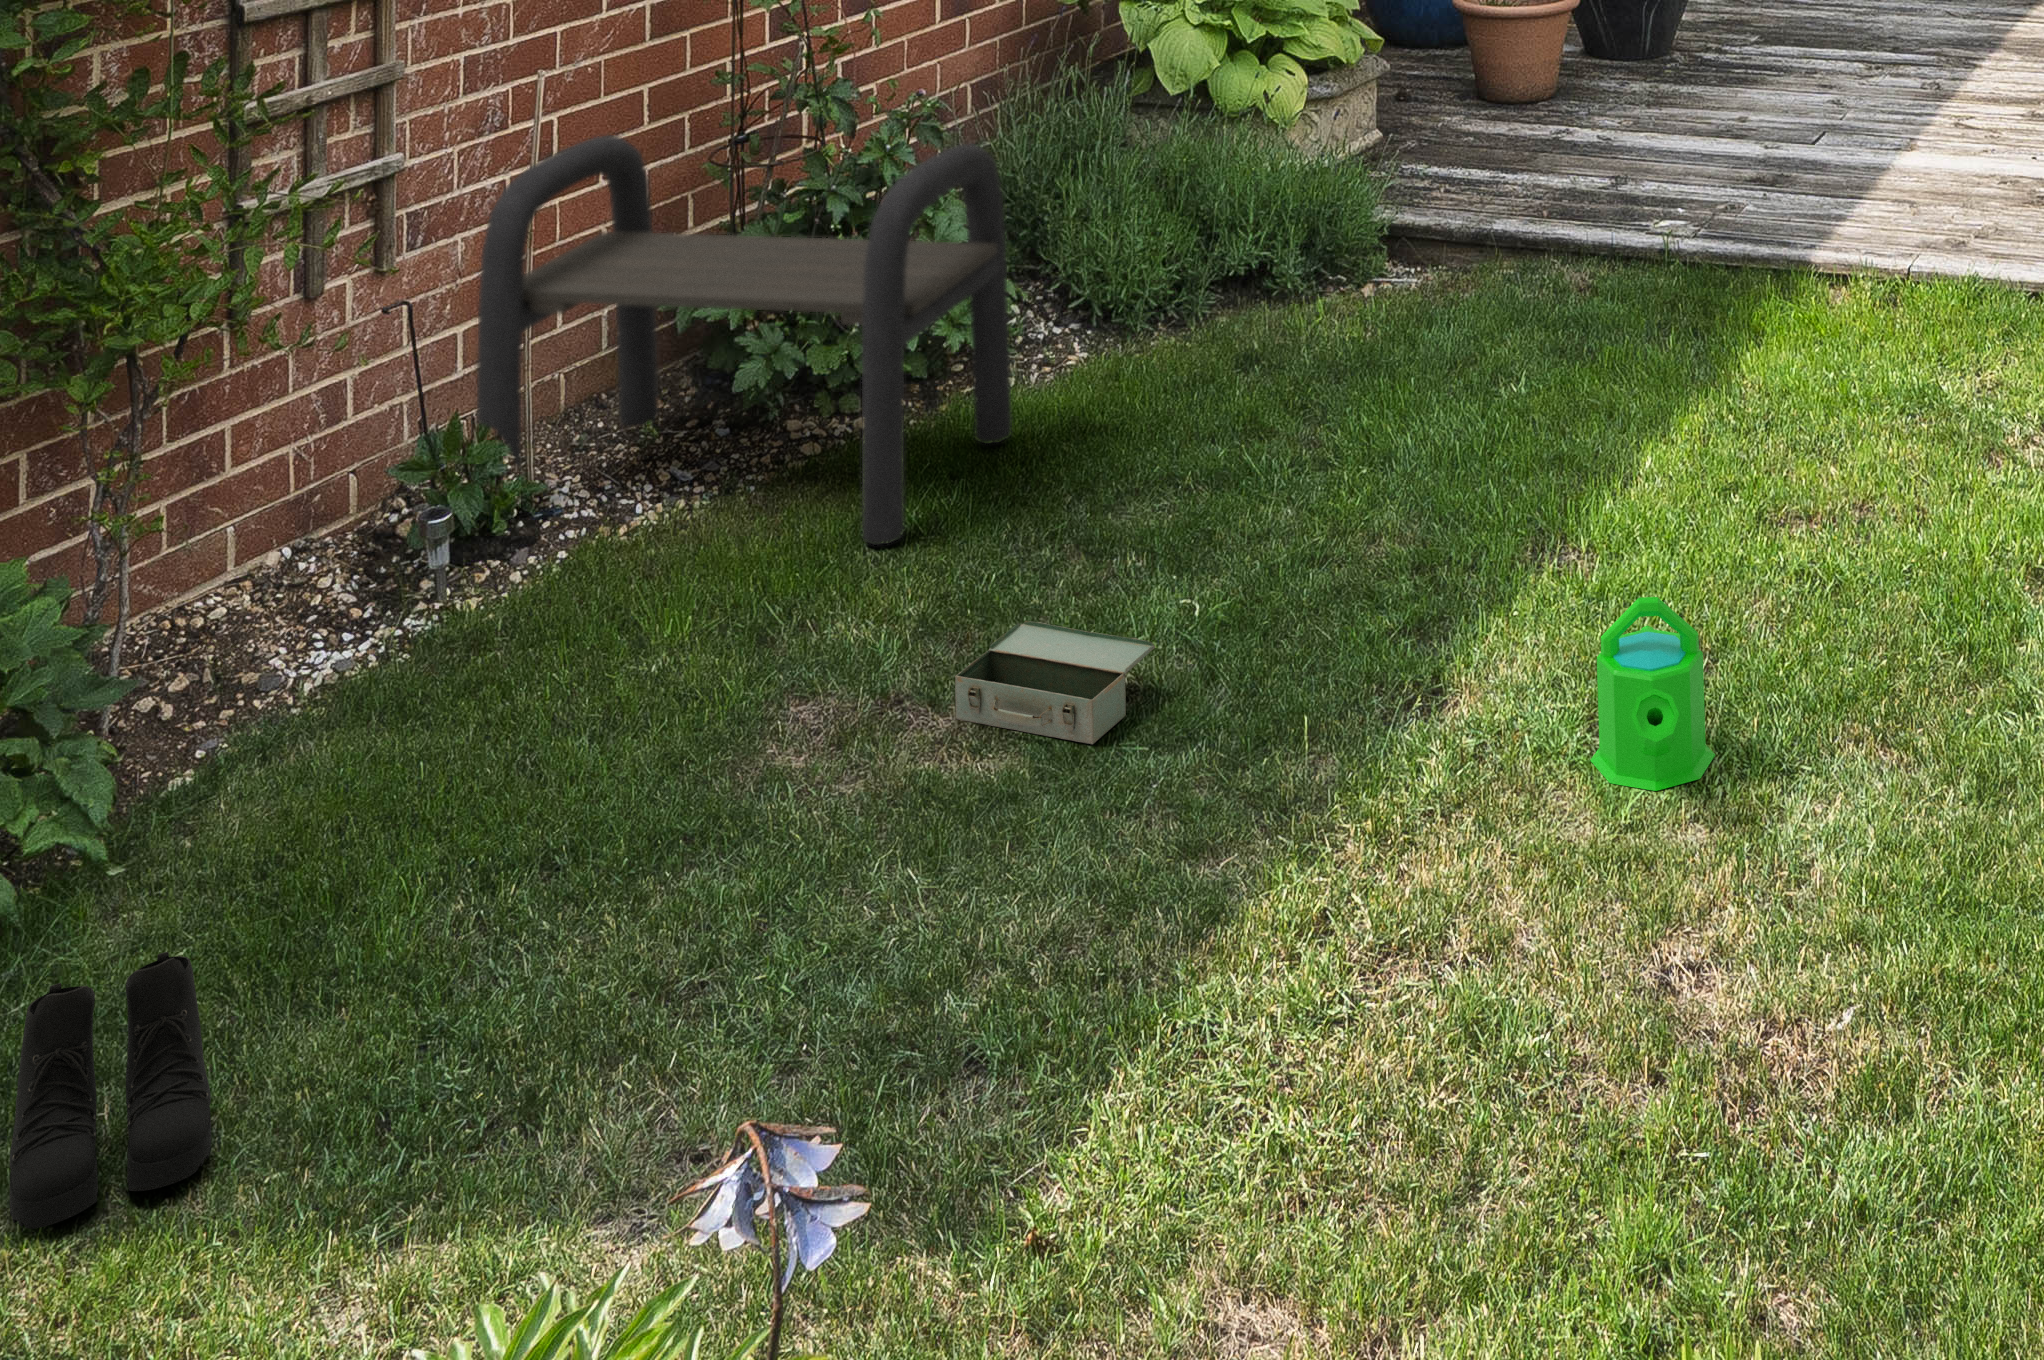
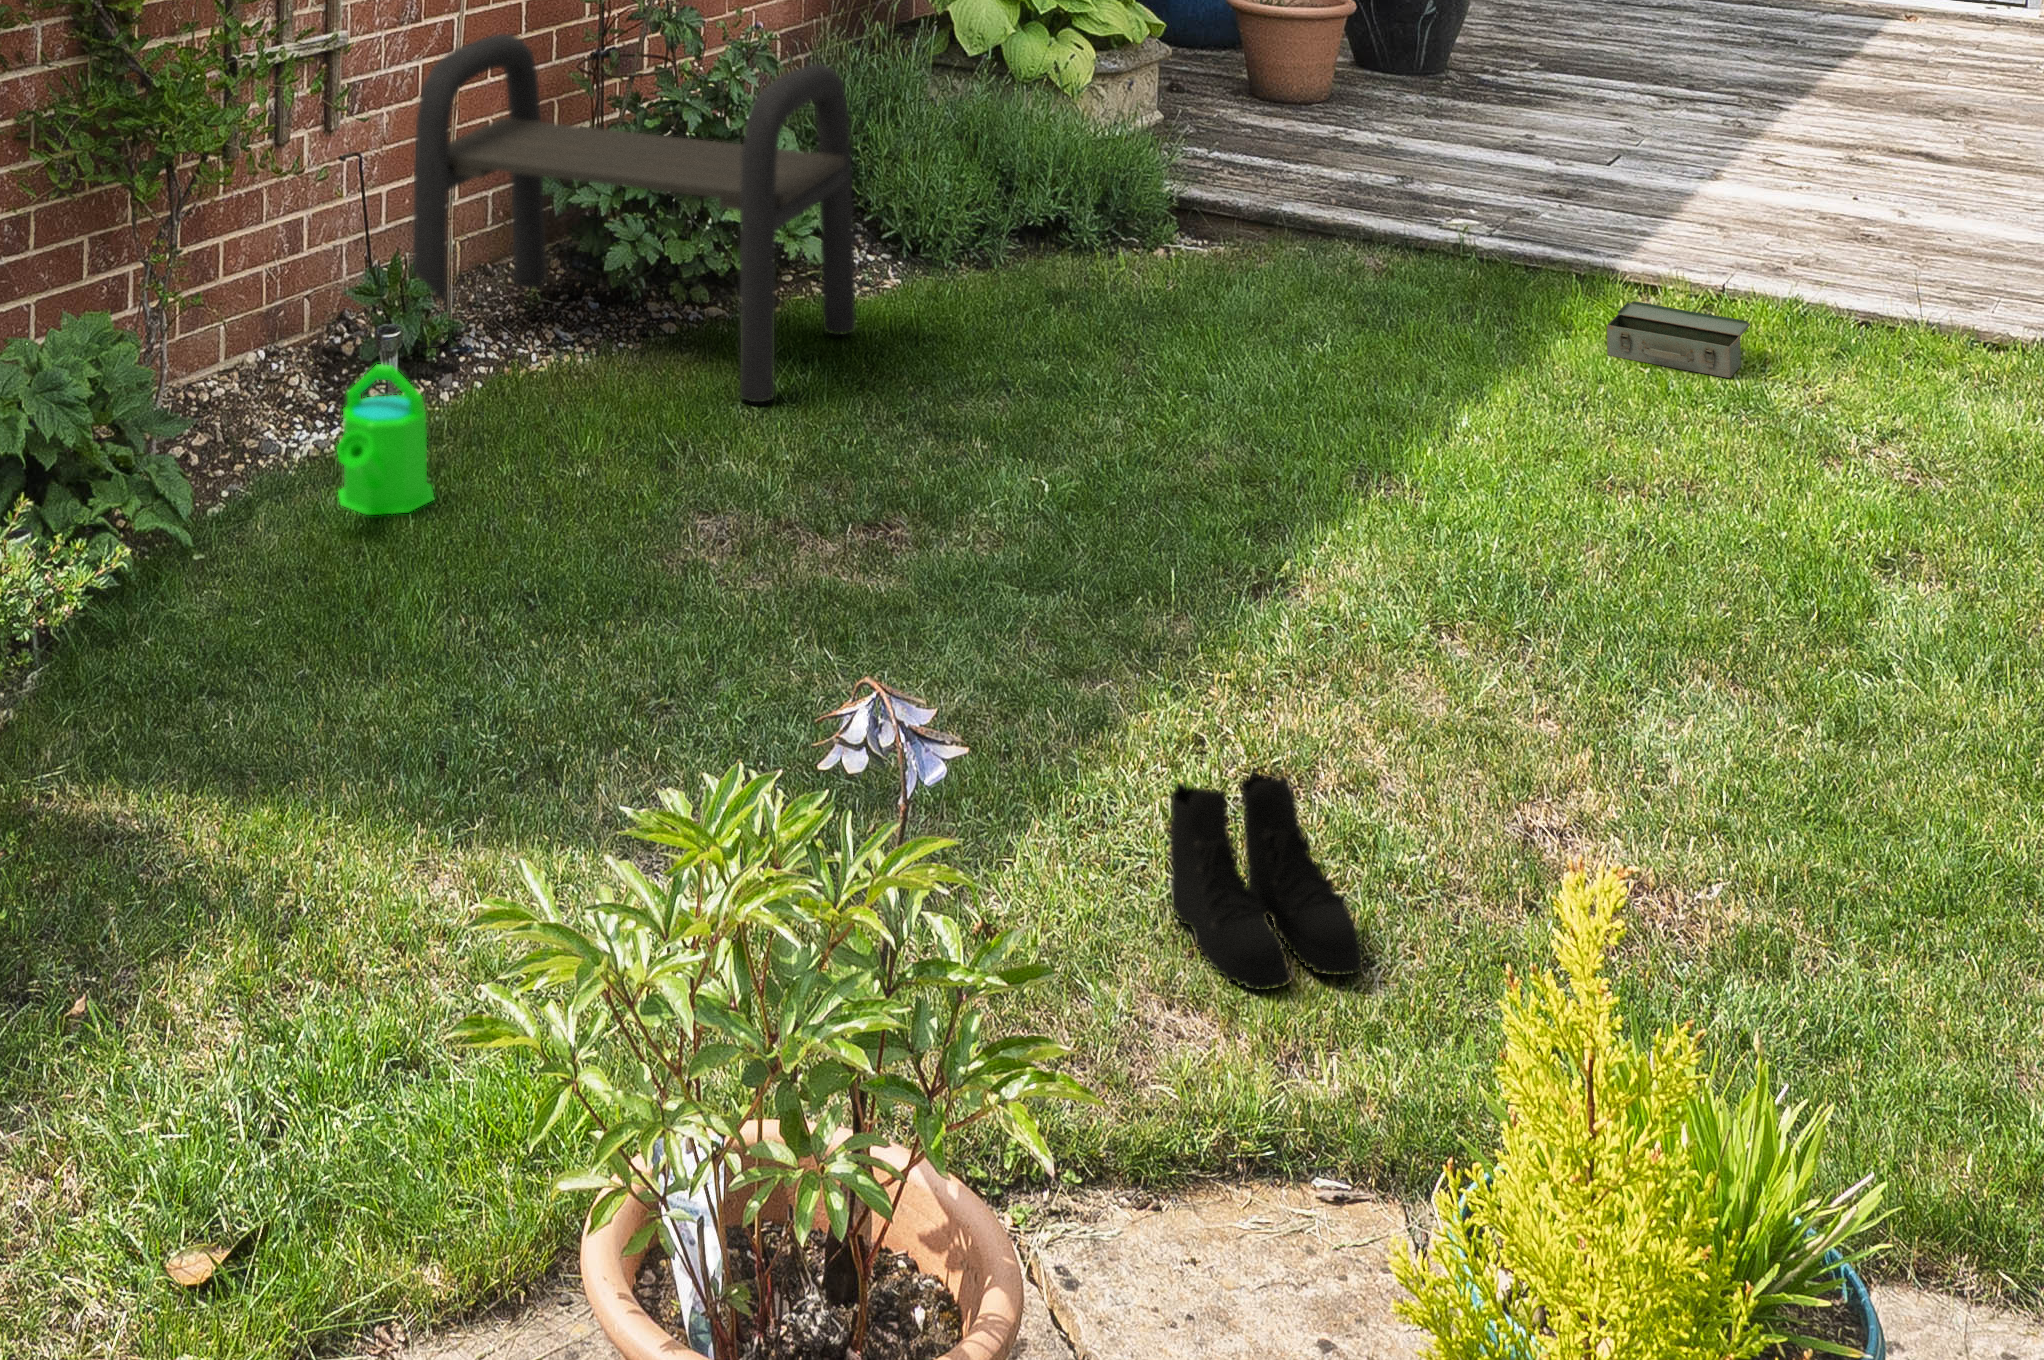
watering can: present [1590,597,1715,791] -> present [337,364,434,515]
toolbox: present [955,621,1155,744] -> present [1607,301,1750,378]
boots: present [10,952,211,1228] -> present [1169,771,1363,990]

